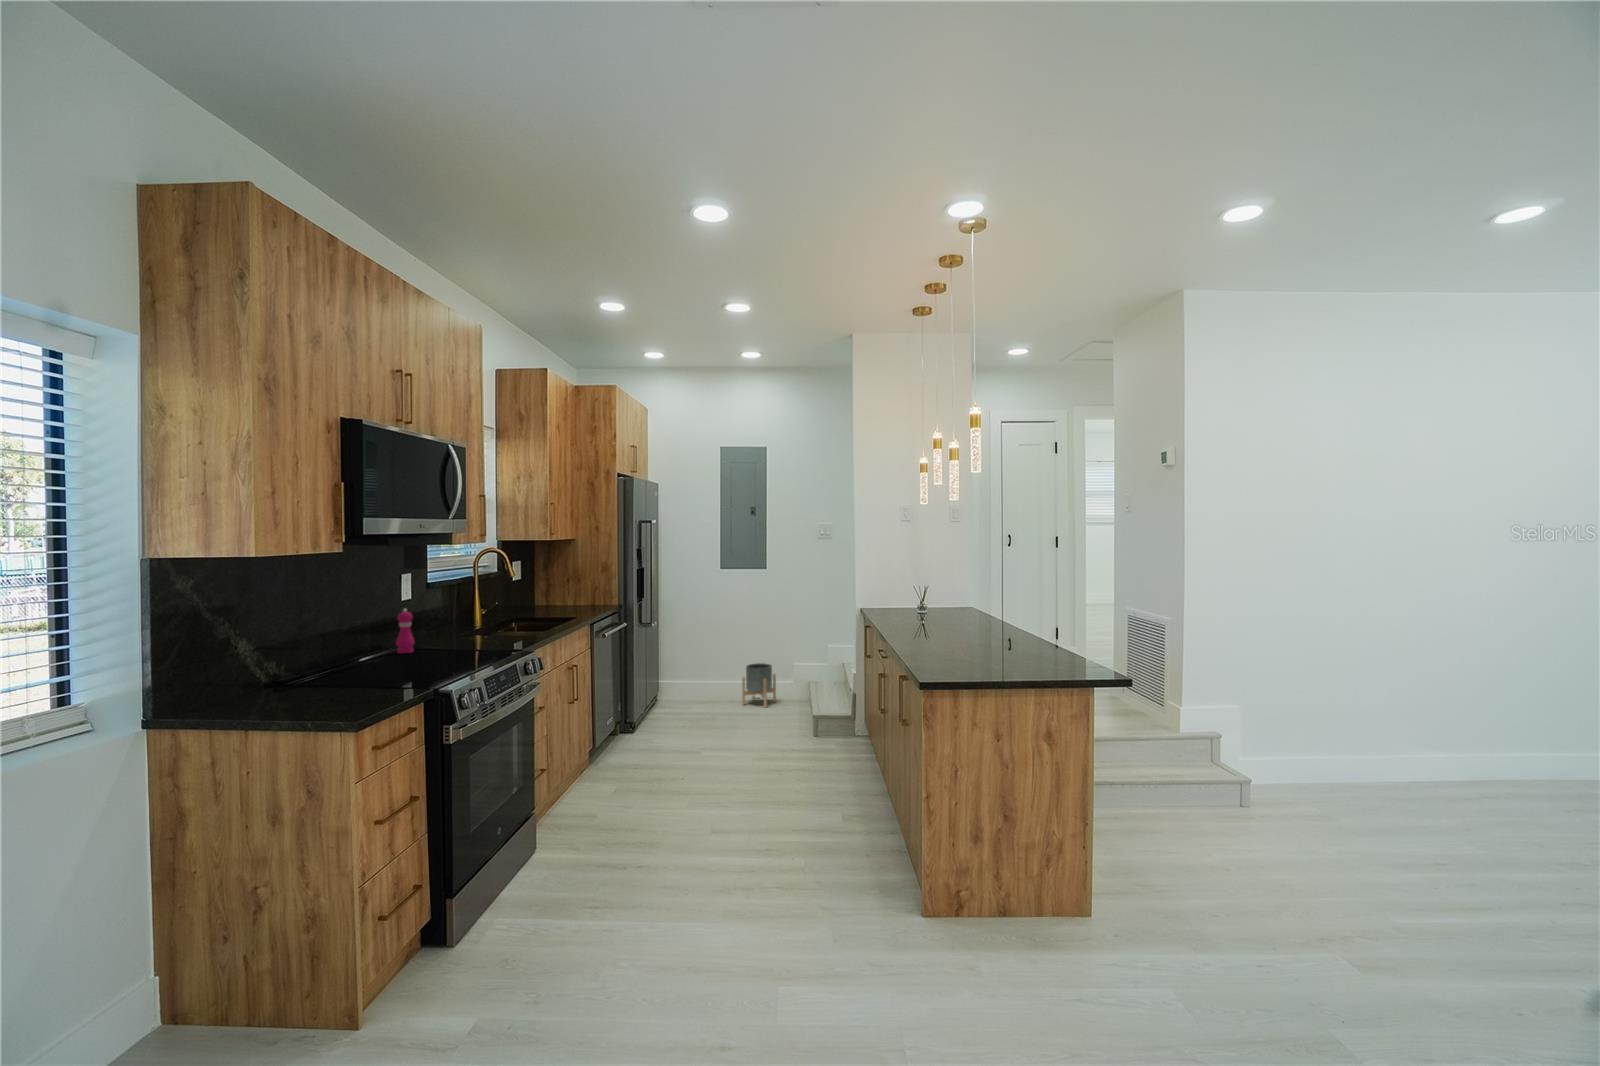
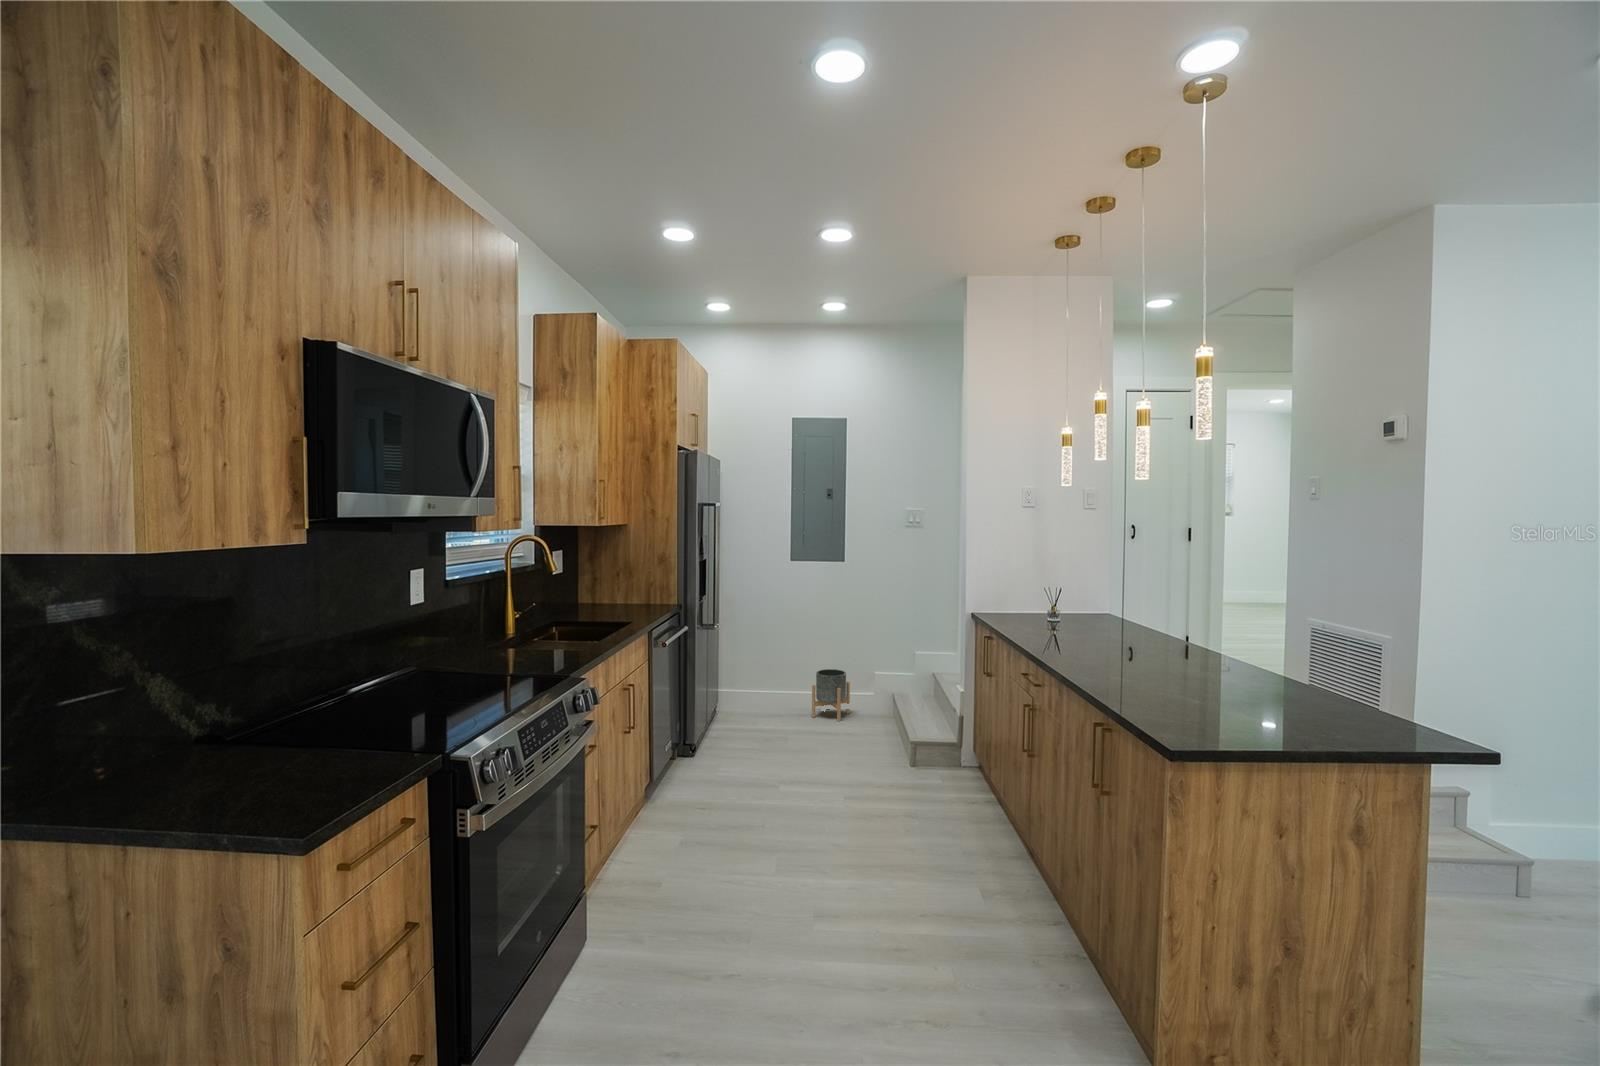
pepper mill: present [396,609,415,654] -> none [404,616,428,677]

